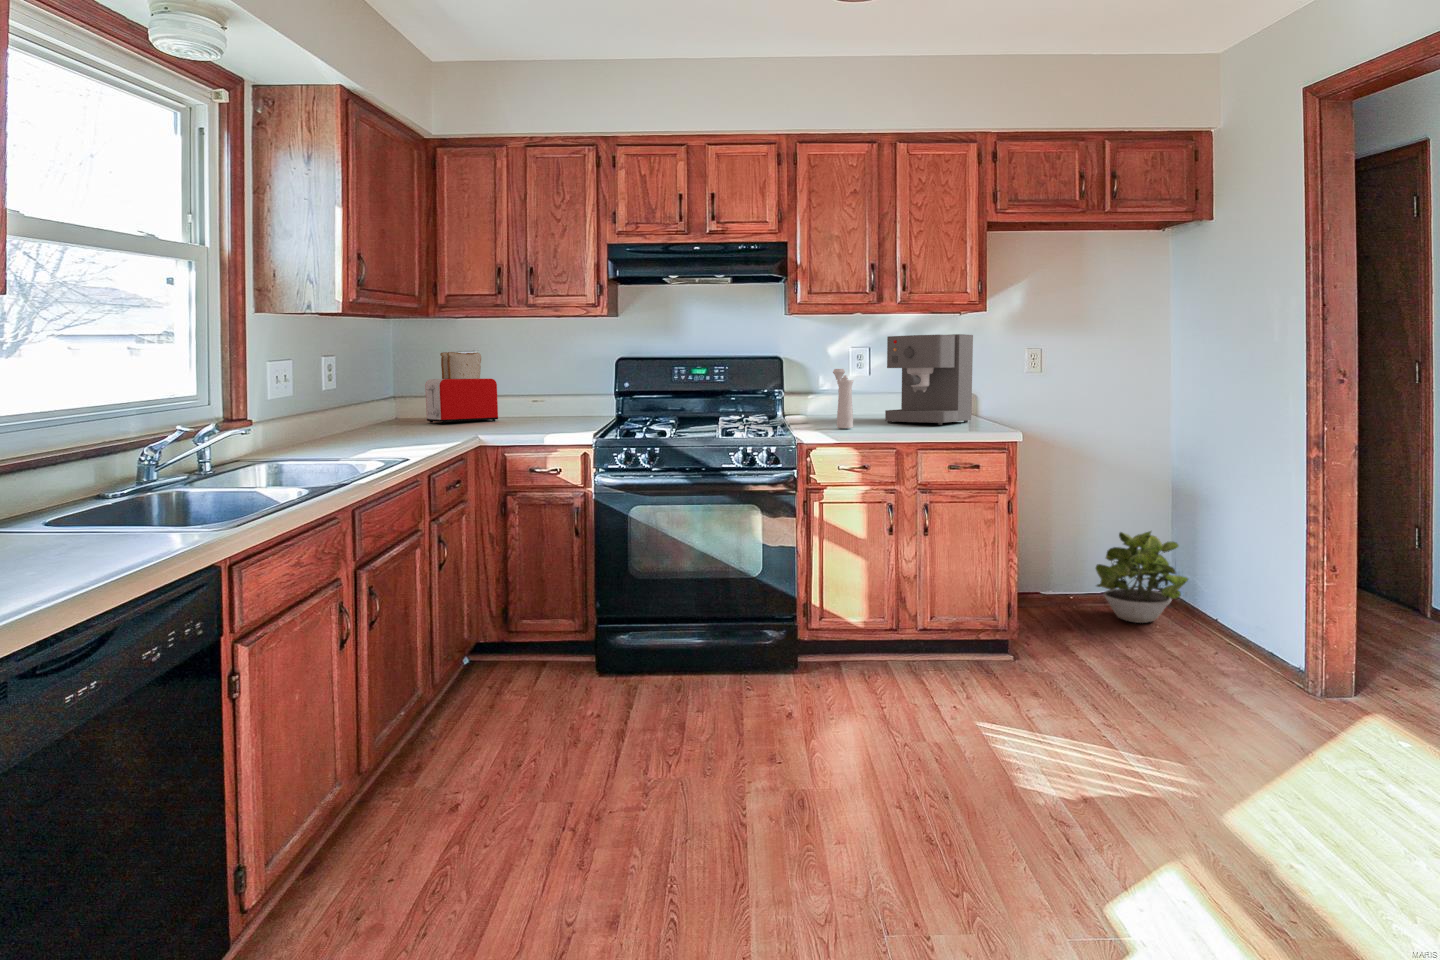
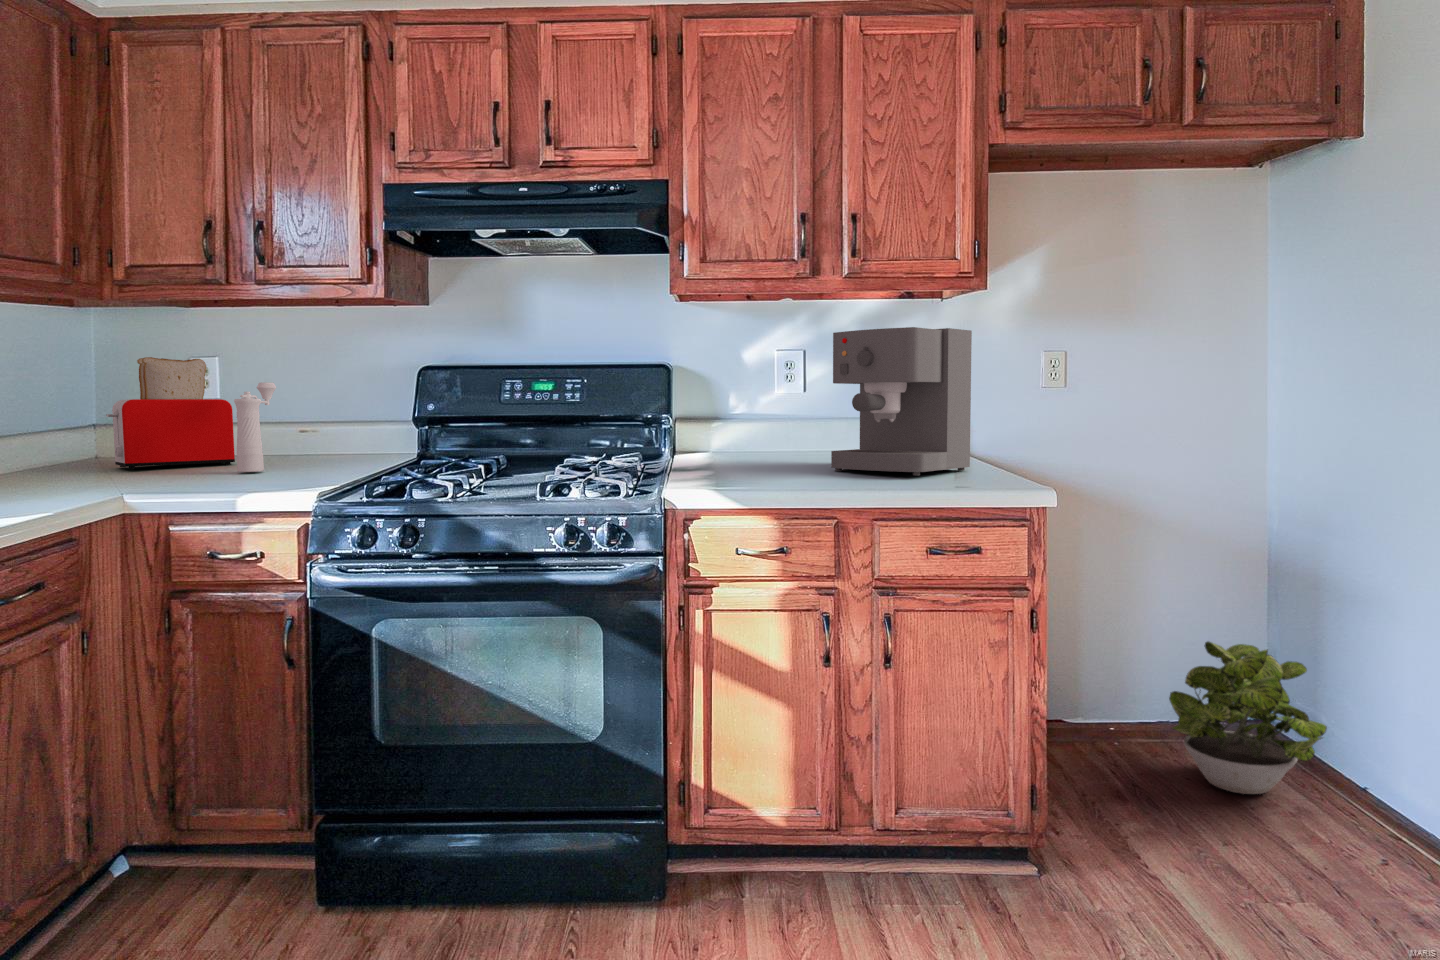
pepper mill: present [833,369,853,428] -> present [234,382,276,472]

